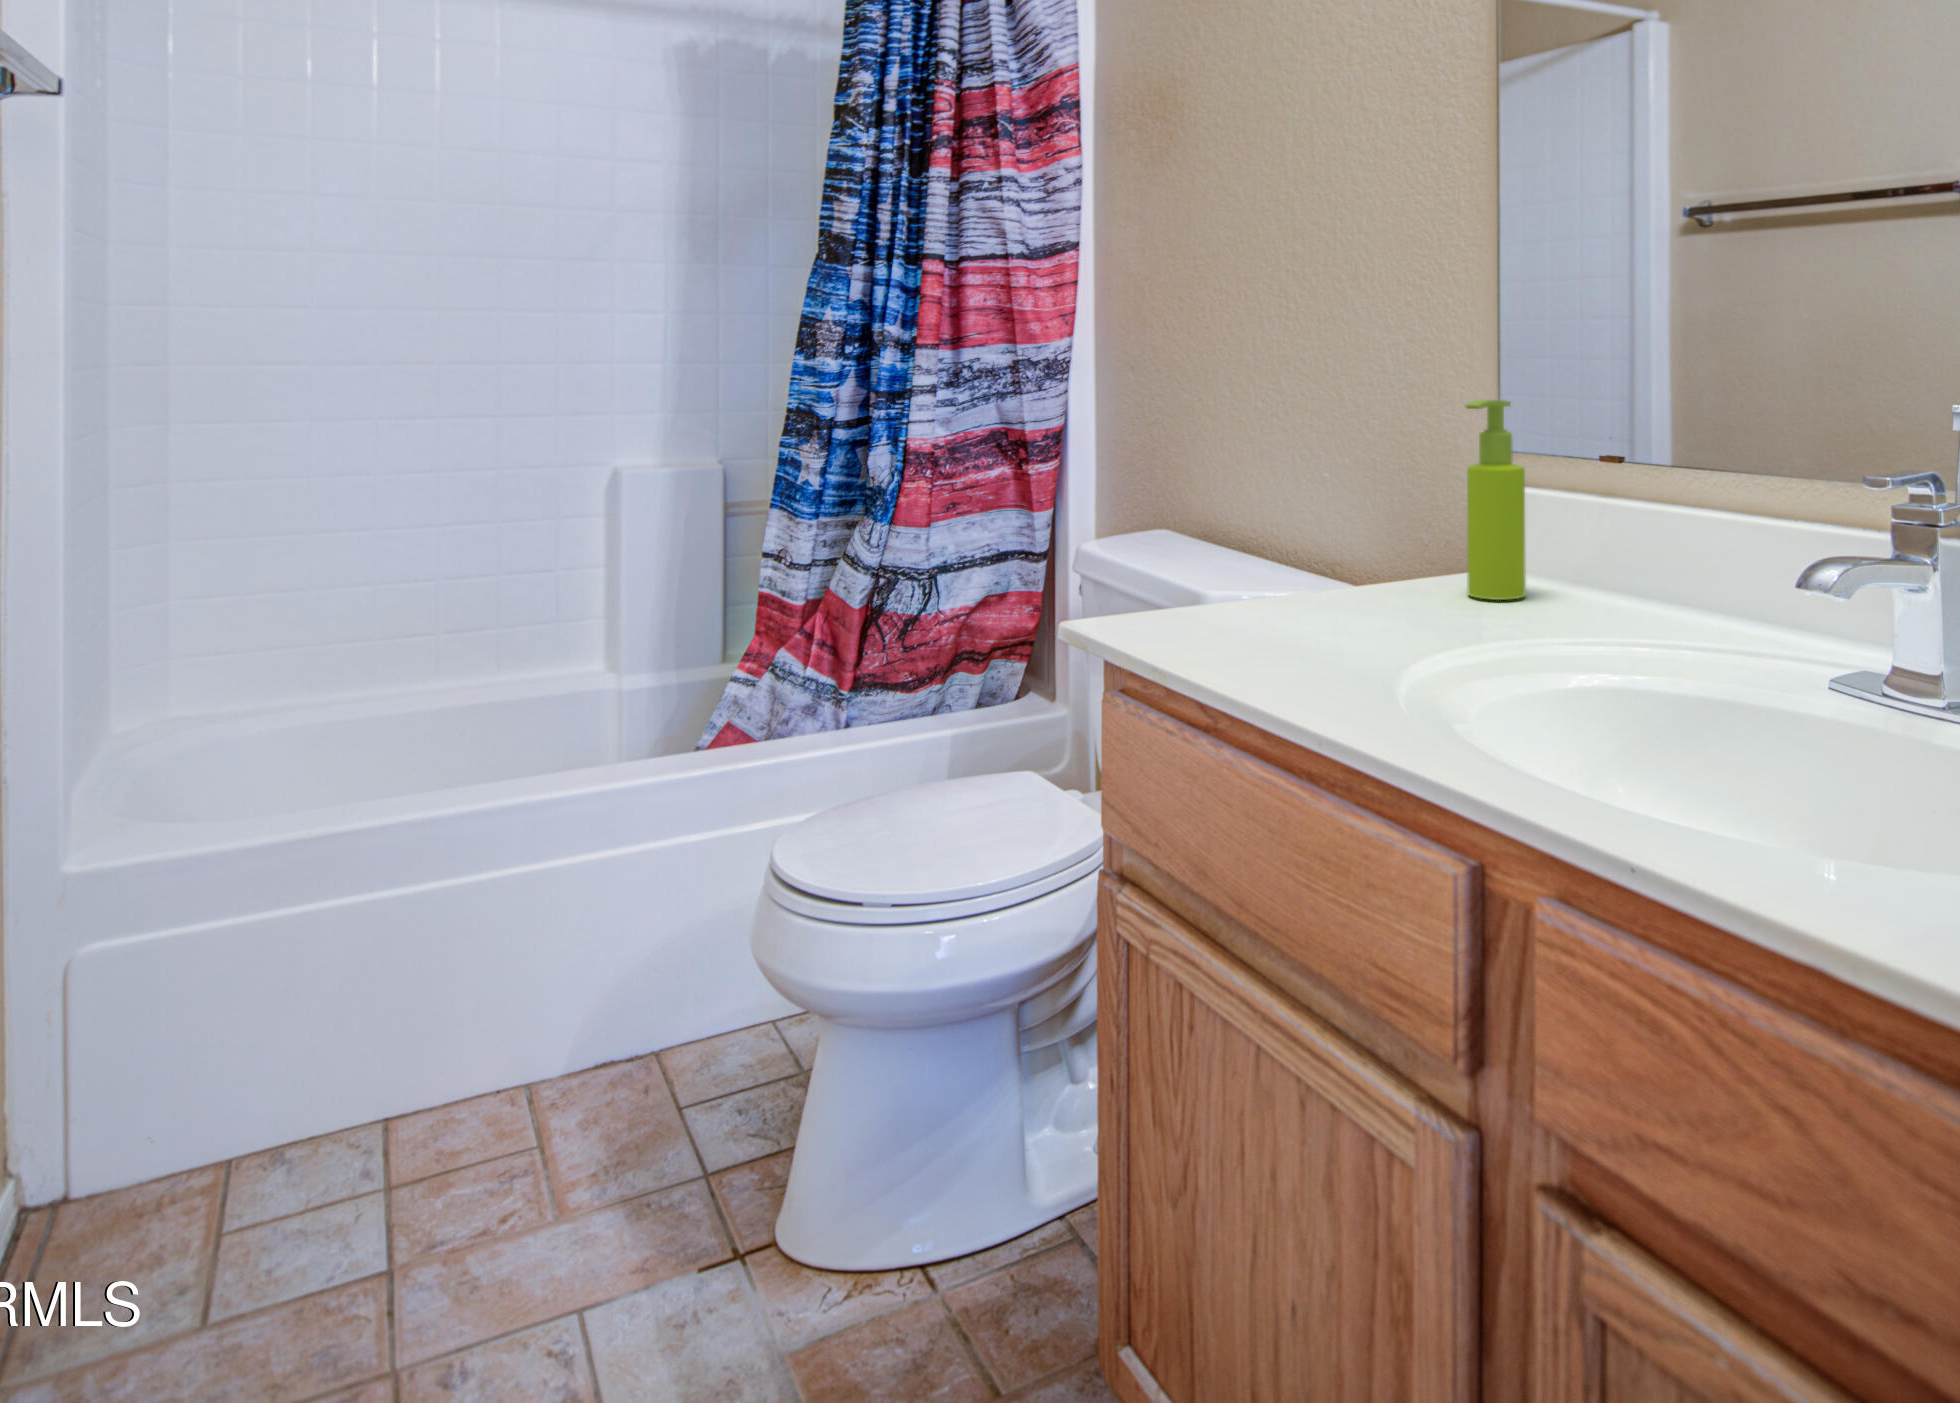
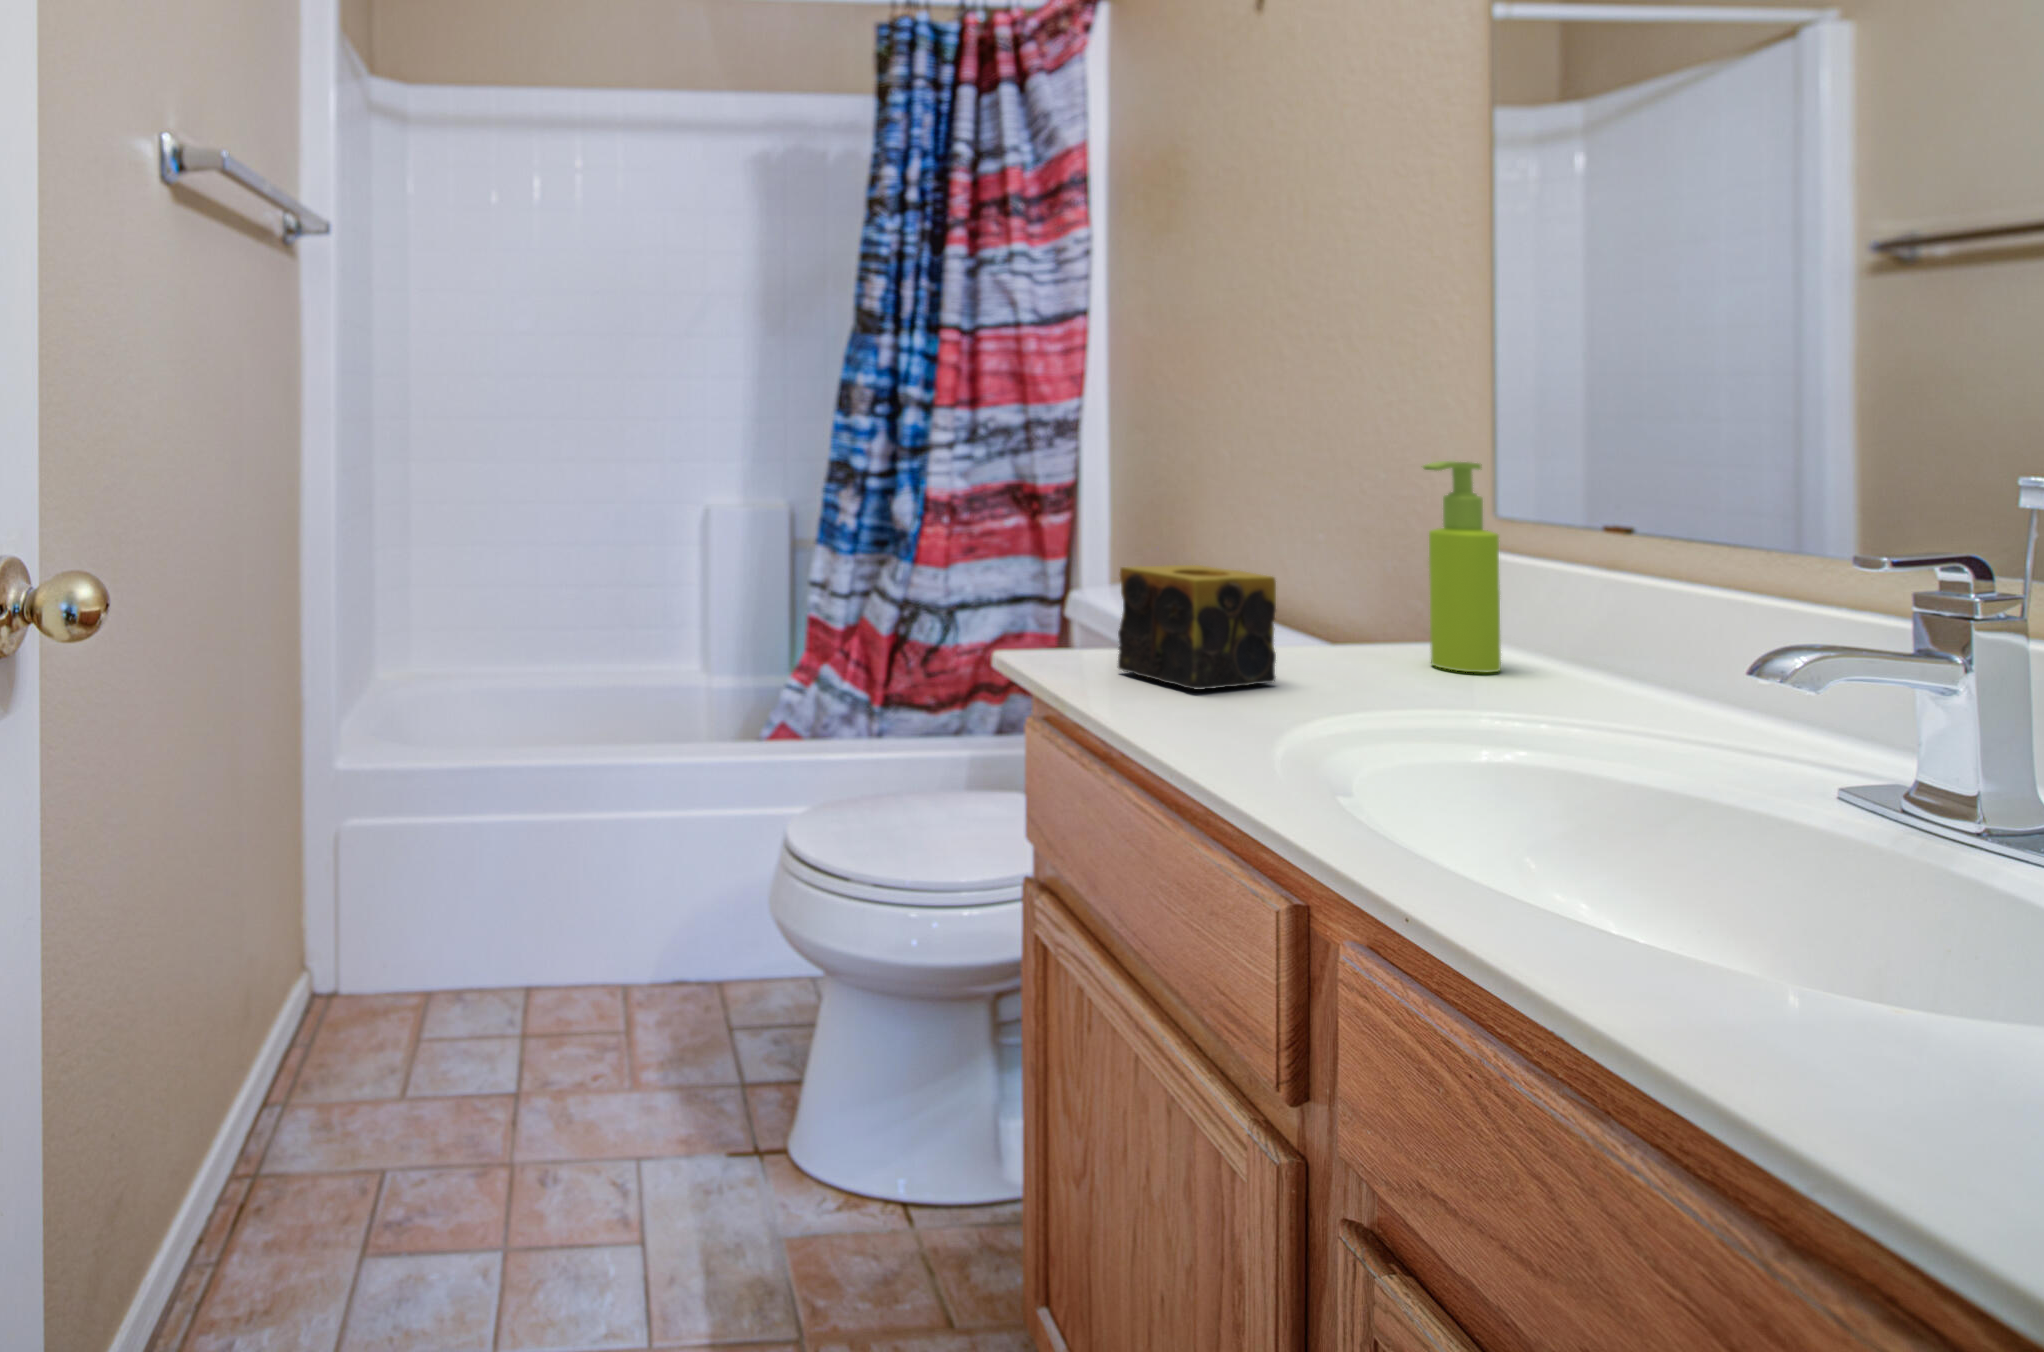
candle: none [1201,516,1357,650] -> present [1118,565,1276,689]

